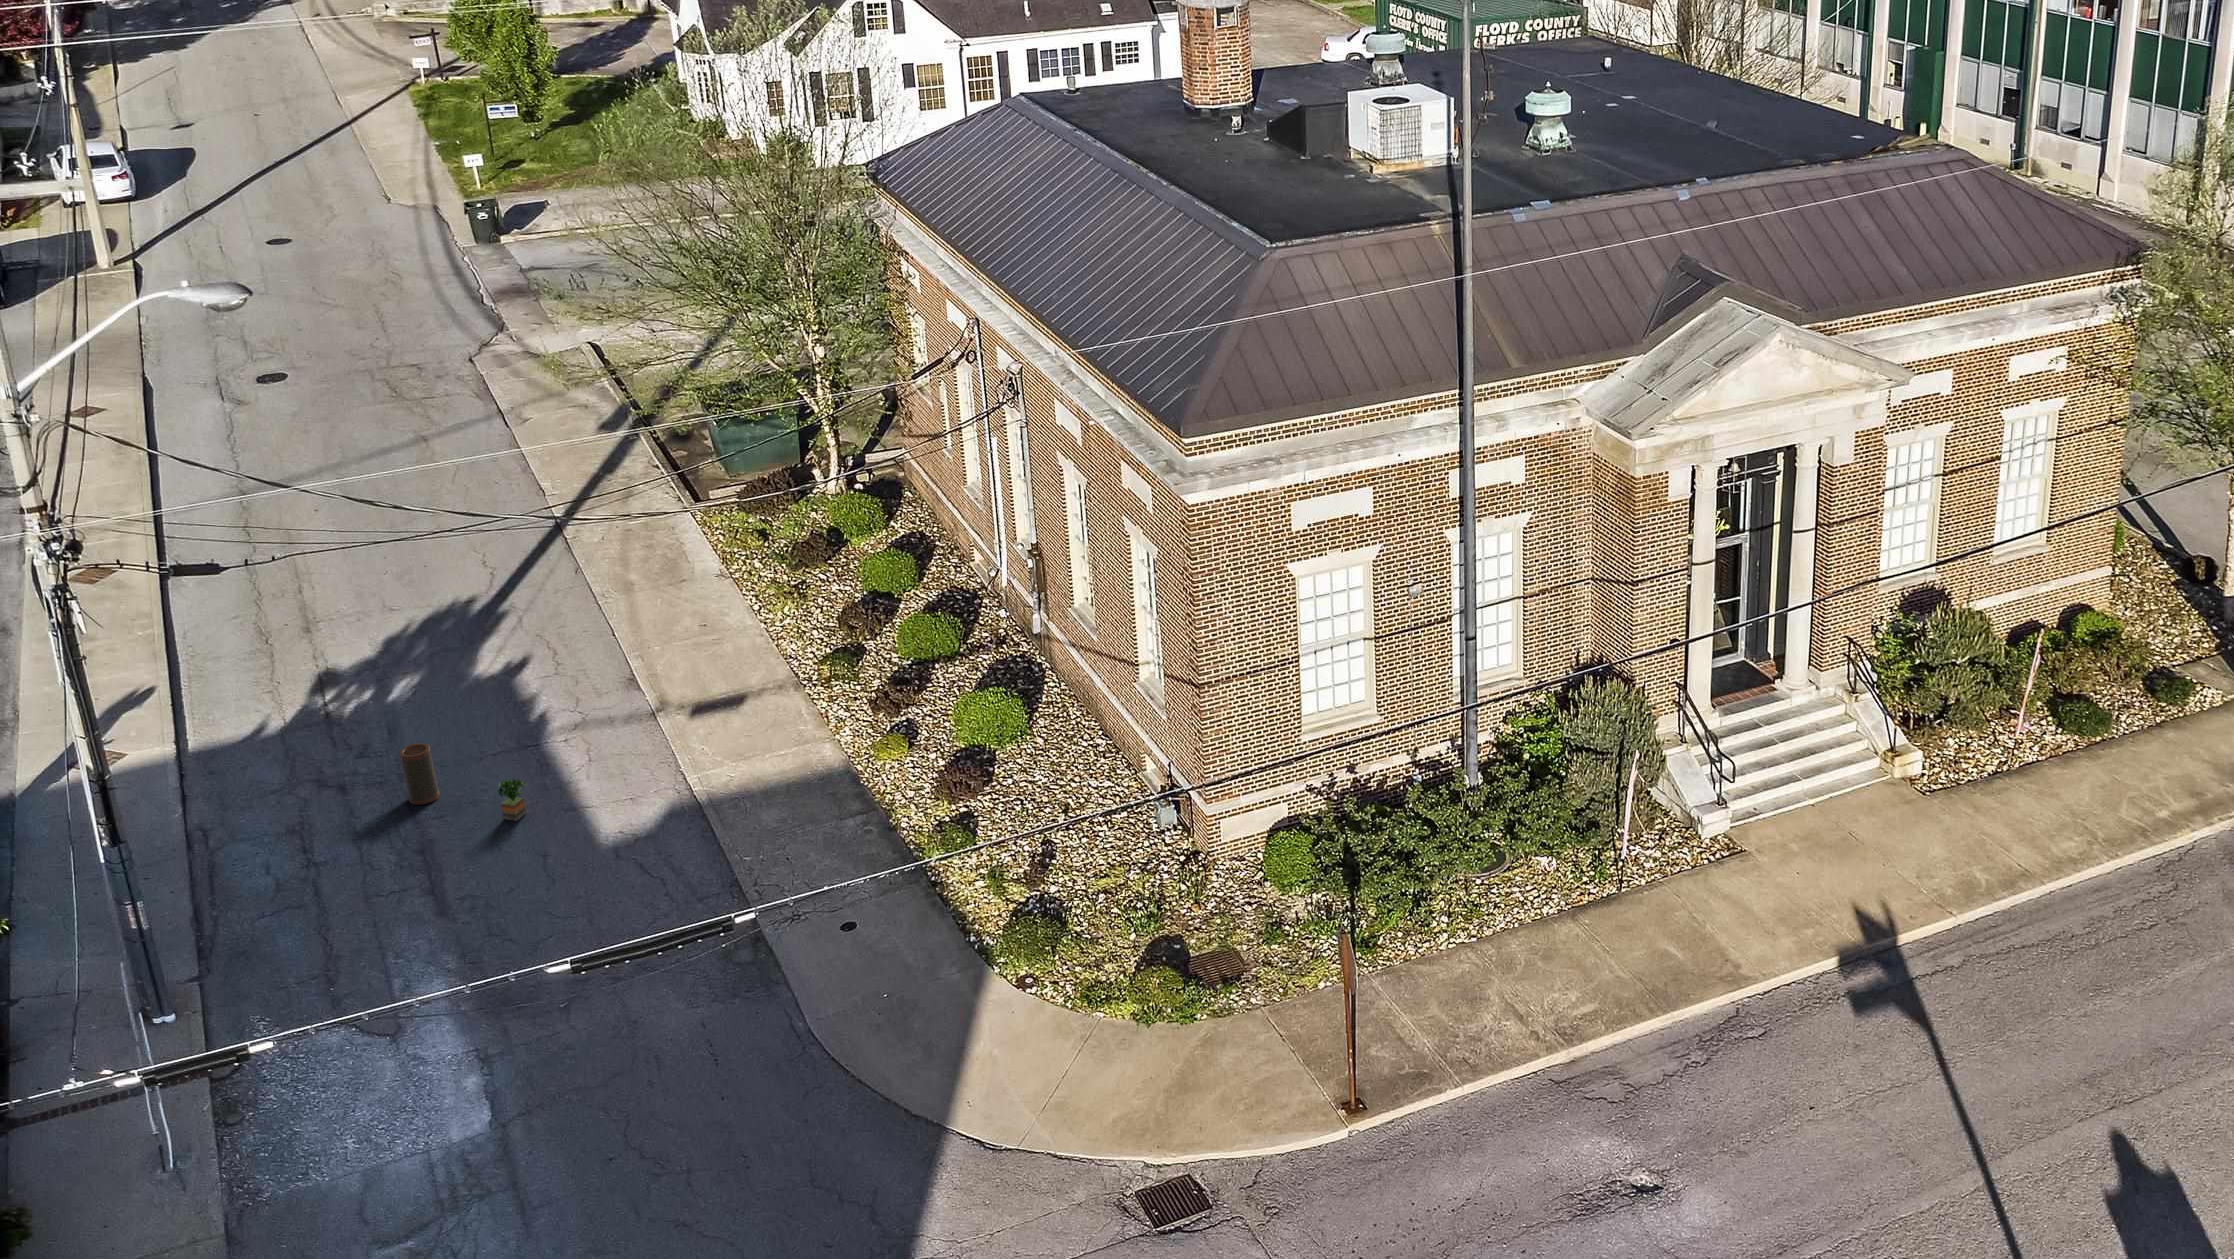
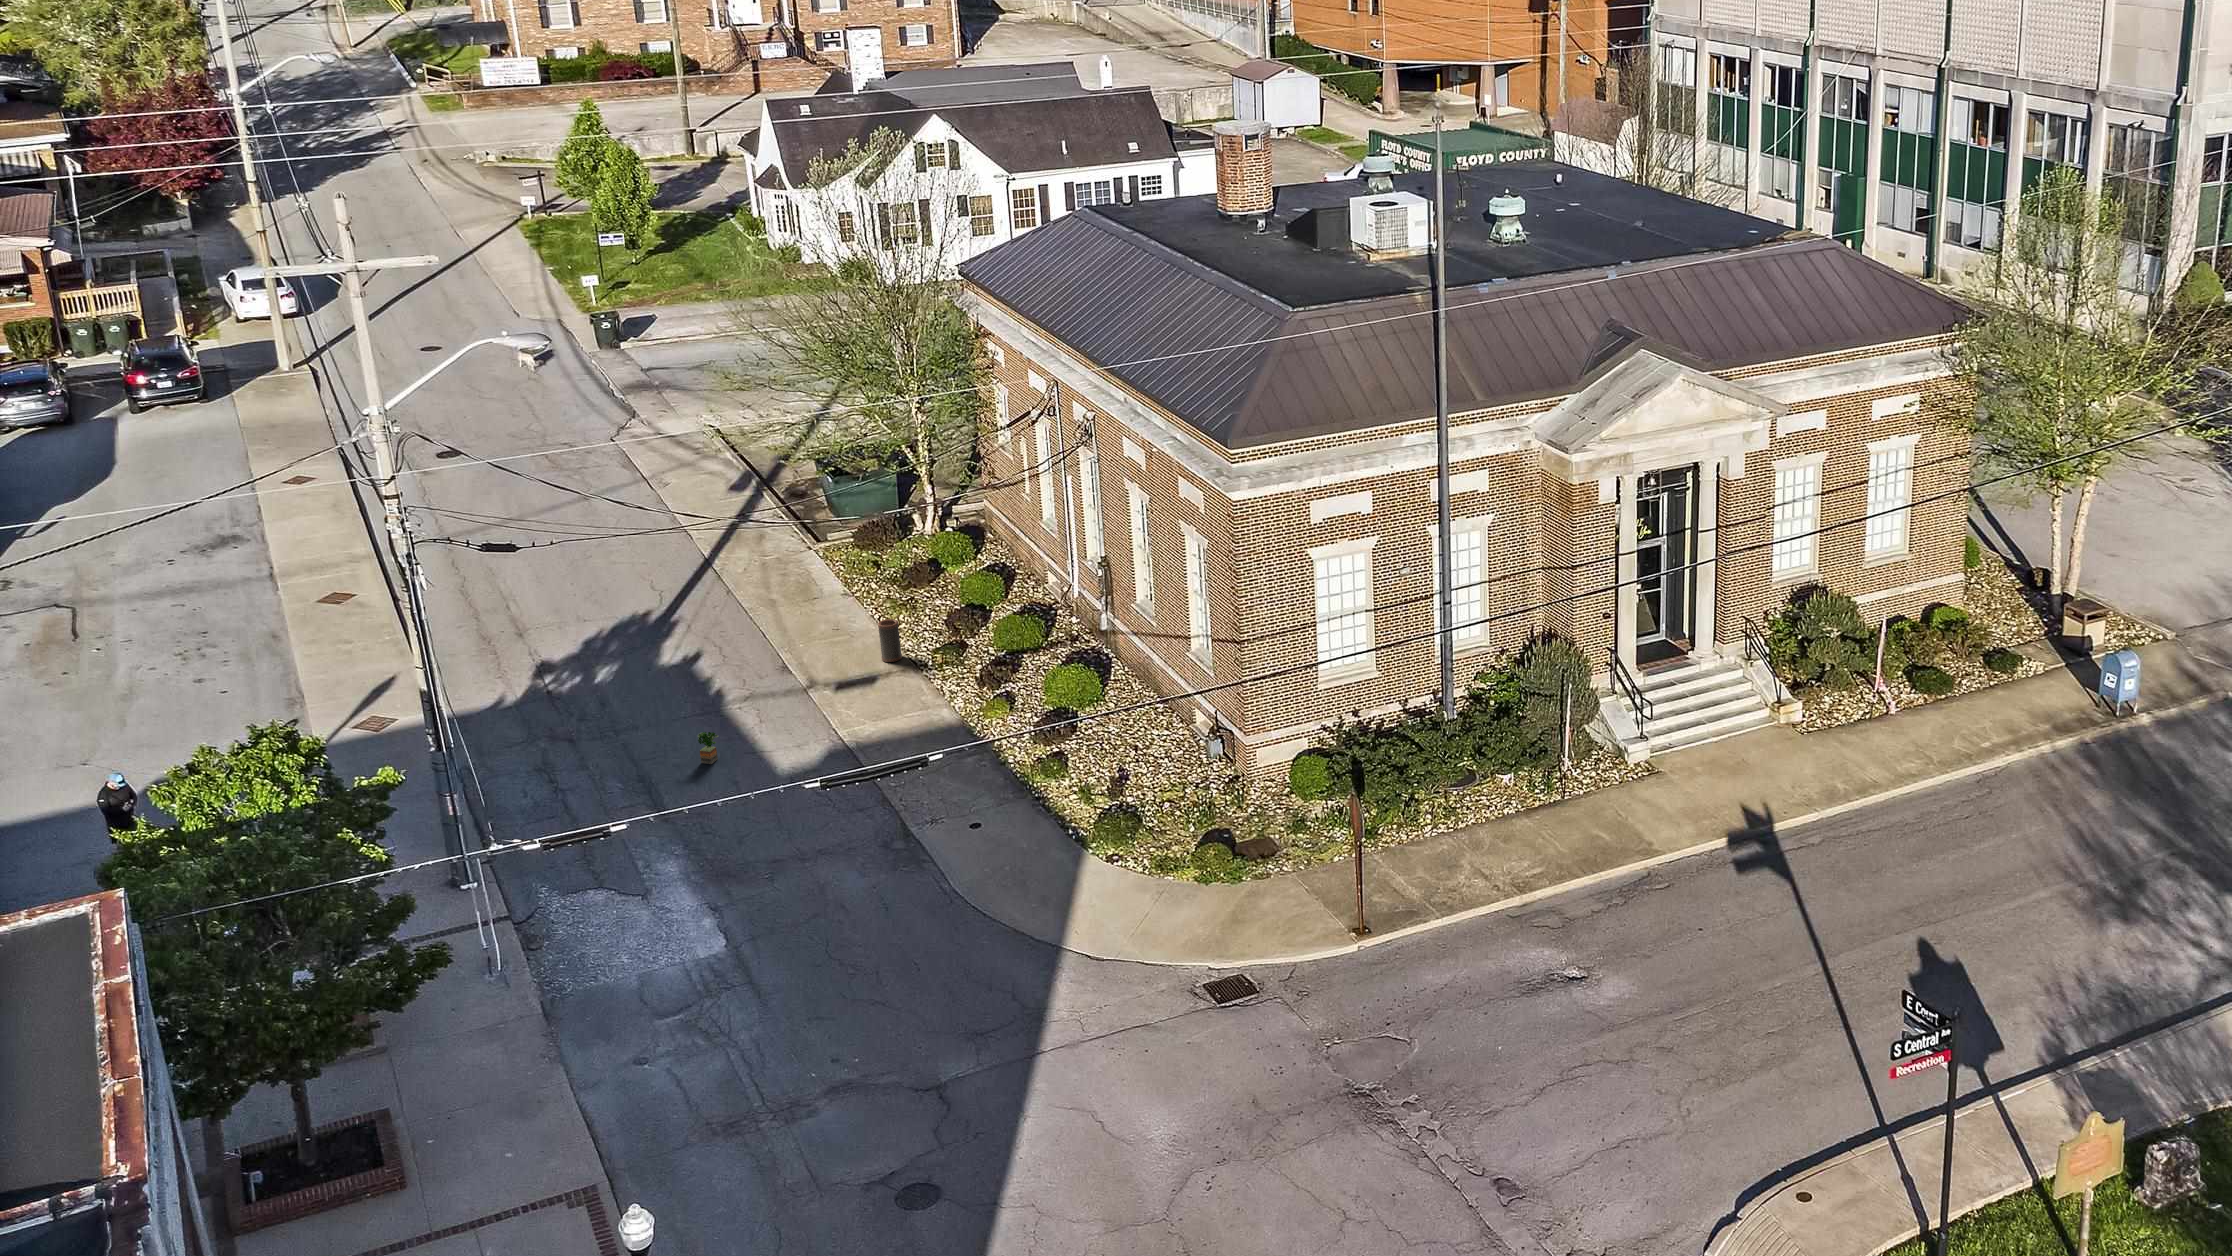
trash can: present [399,743,440,805] -> present [878,619,902,662]

